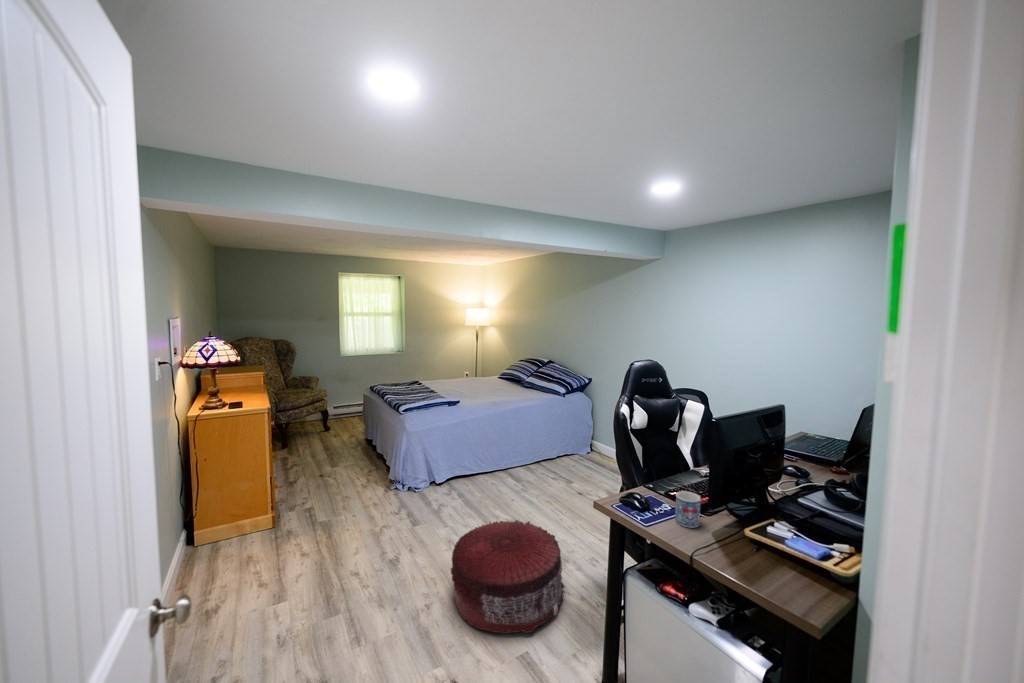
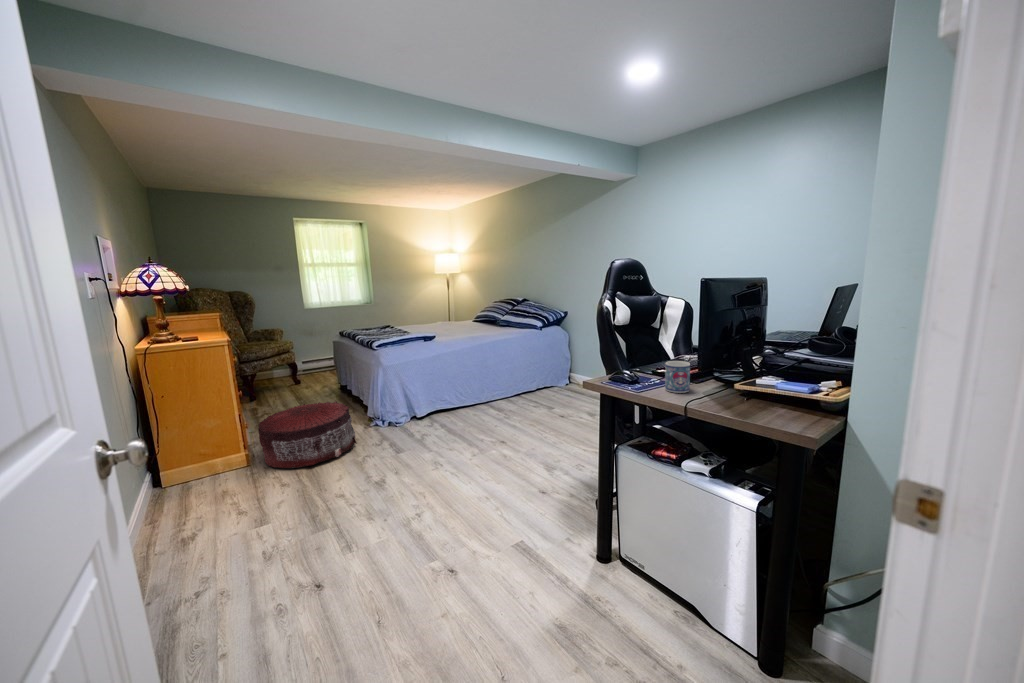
pouf: present [450,521,564,633] -> present [258,401,357,468]

